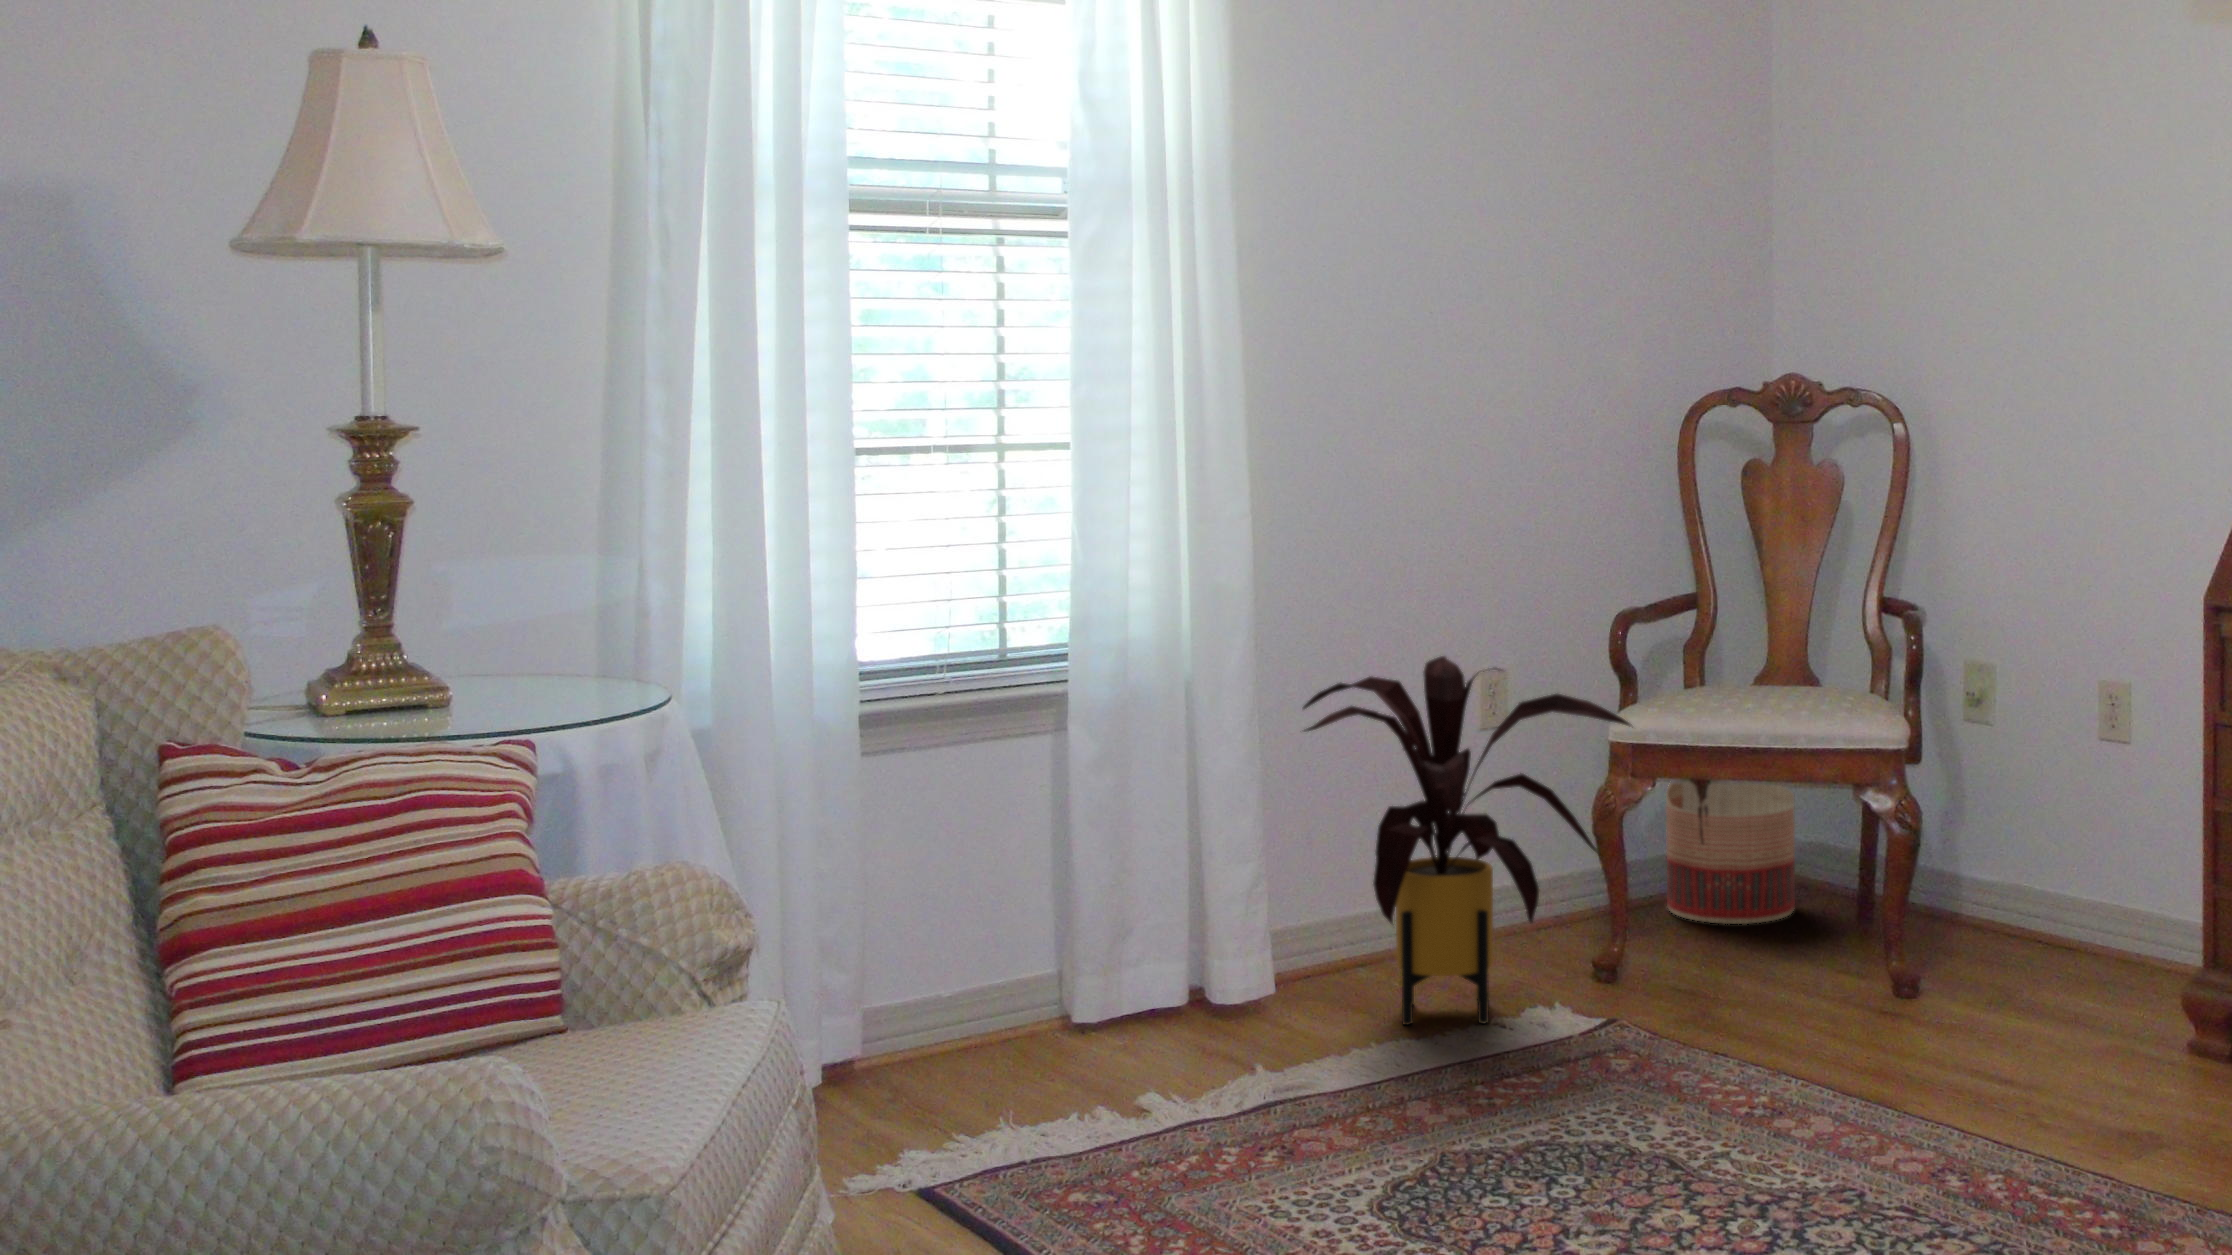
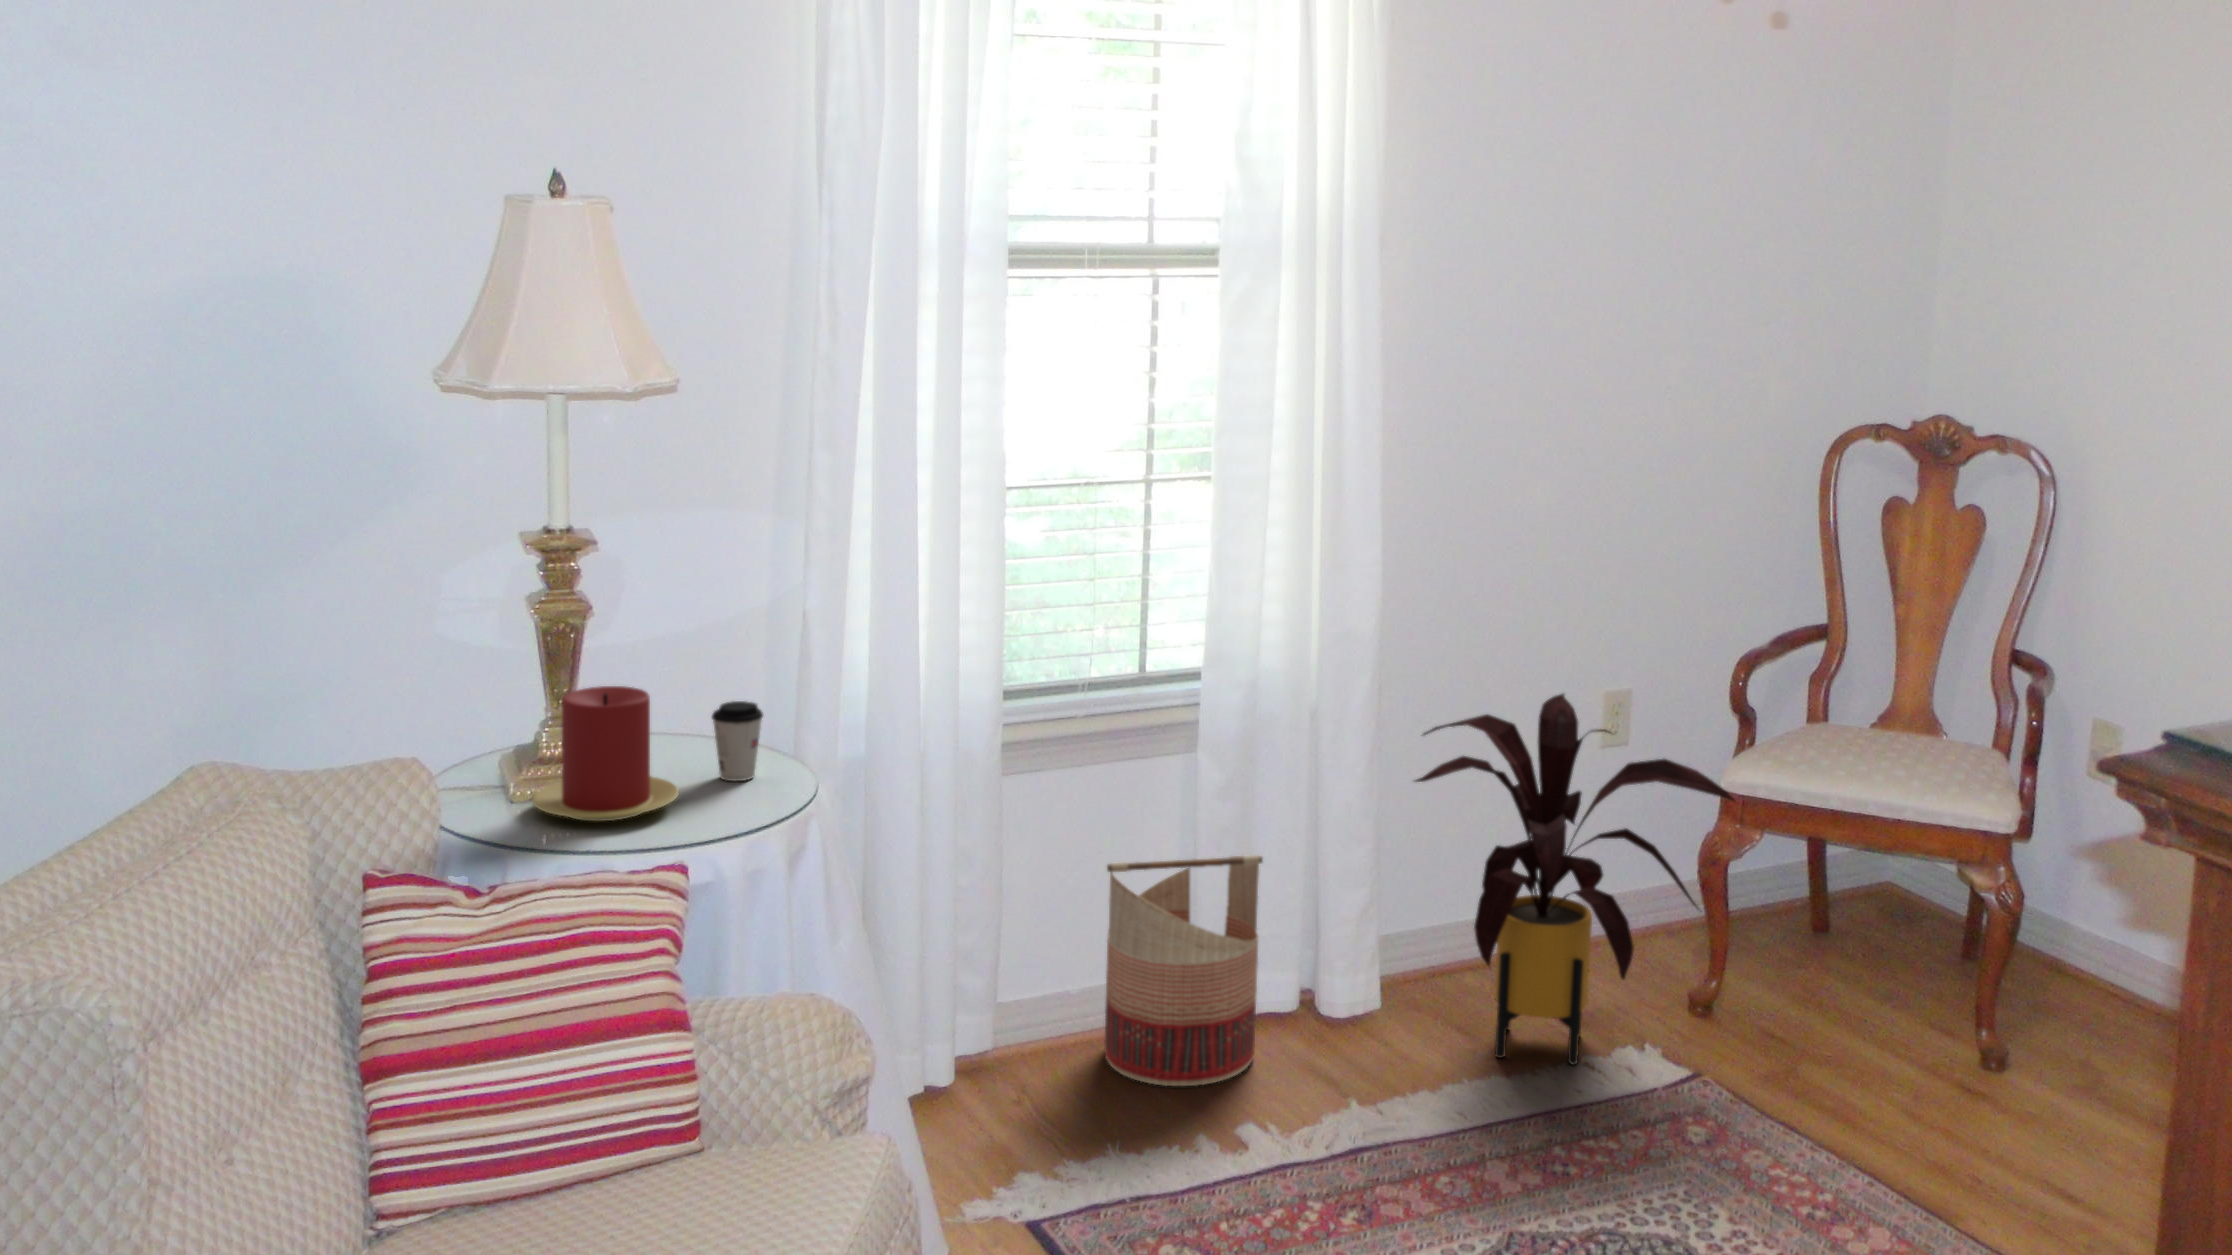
candle: none [345,588,516,727] -> present [533,686,679,821]
coffee cup: none [548,618,608,702] -> present [712,701,763,781]
basket: present [1666,782,1795,924] -> present [1105,855,1263,1086]

